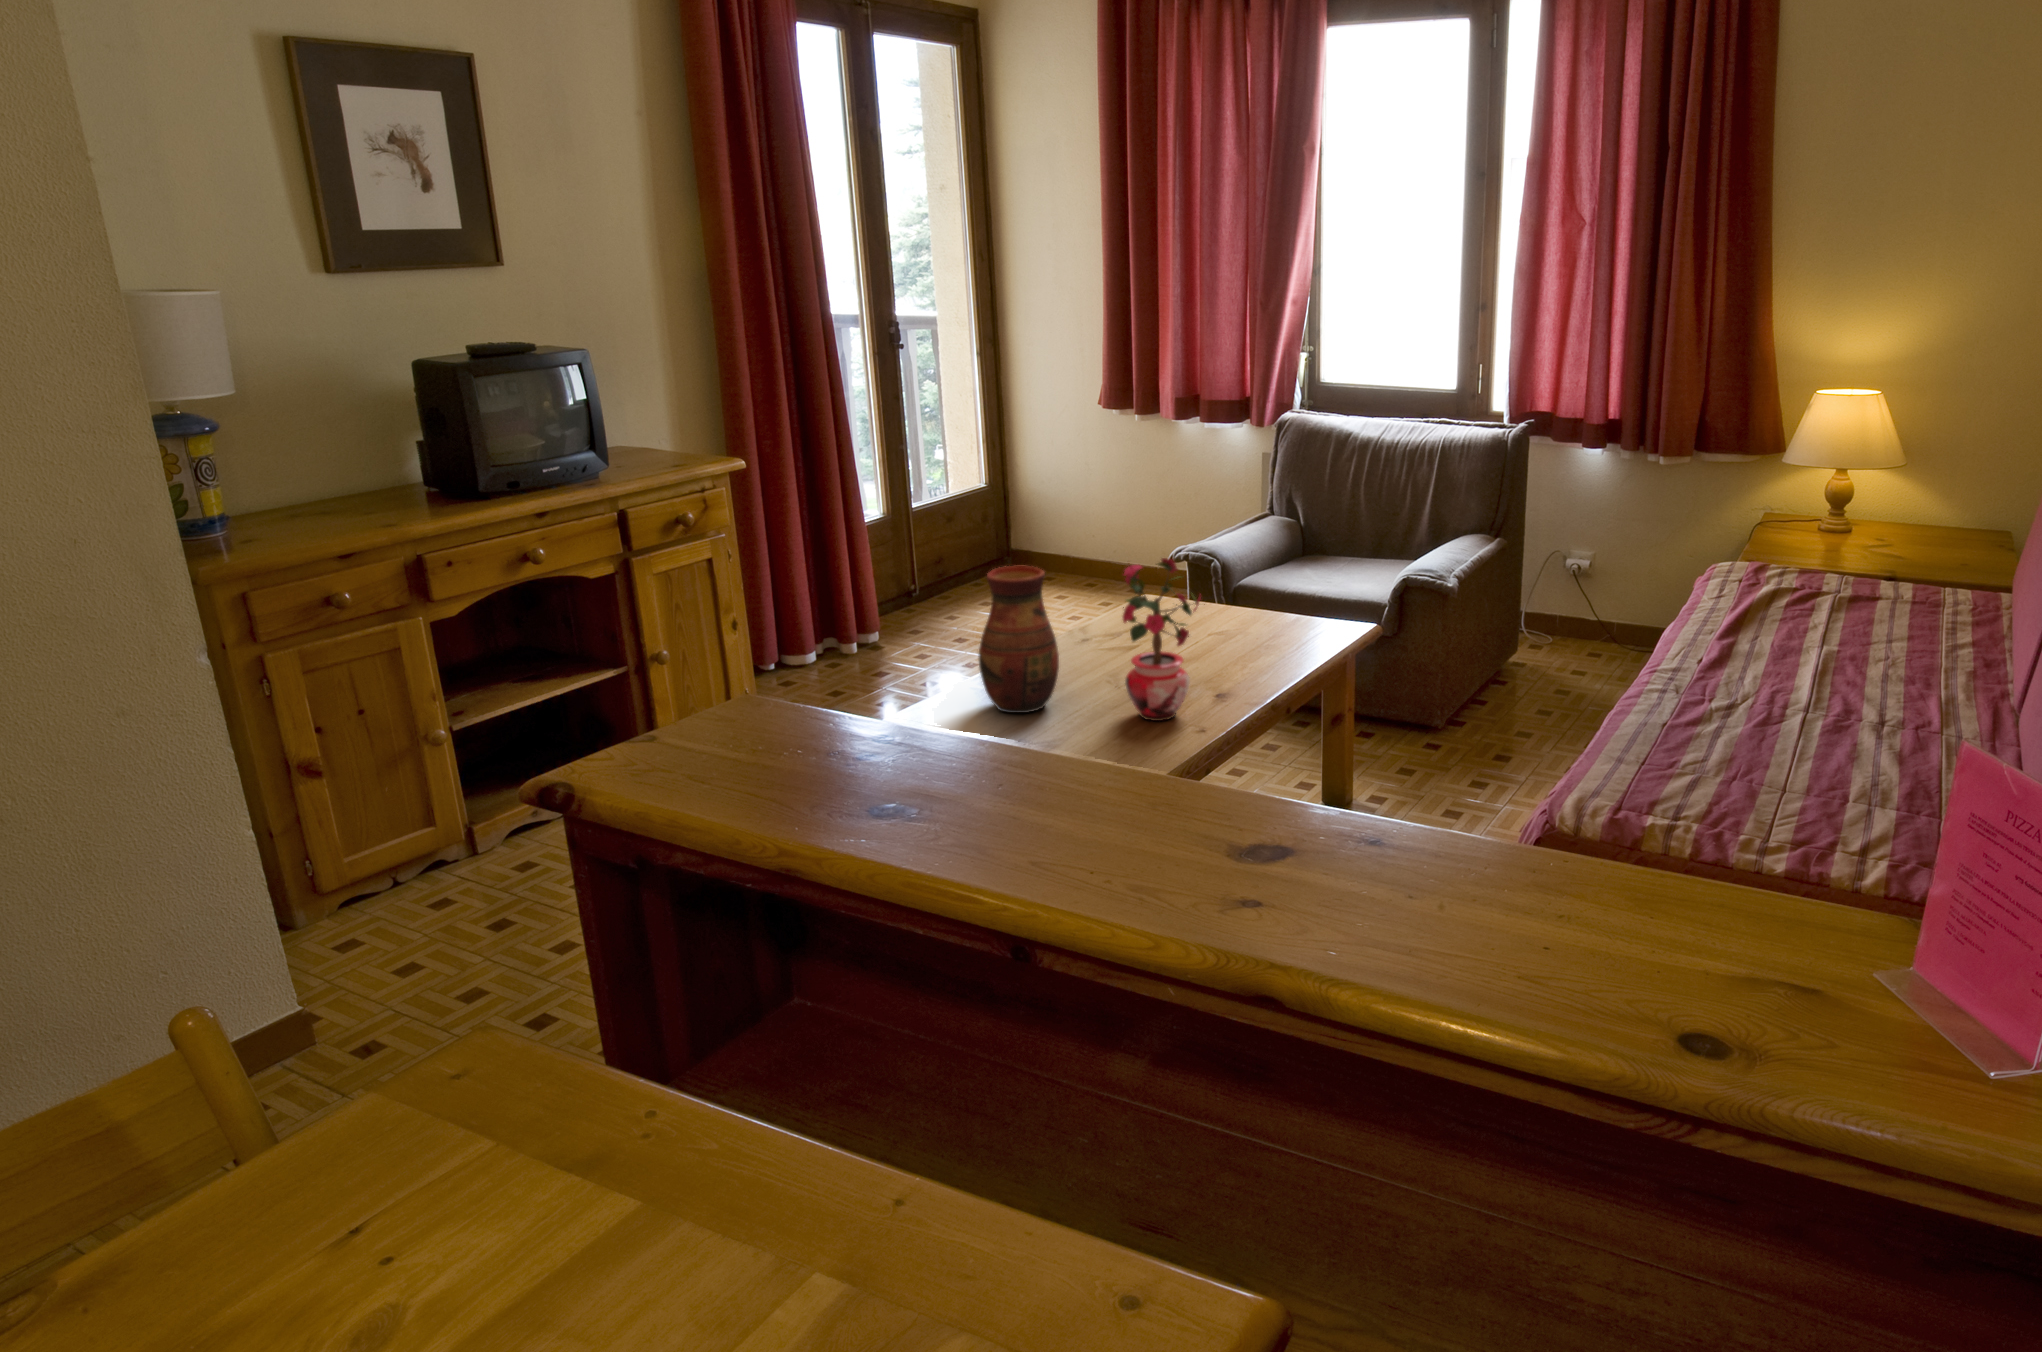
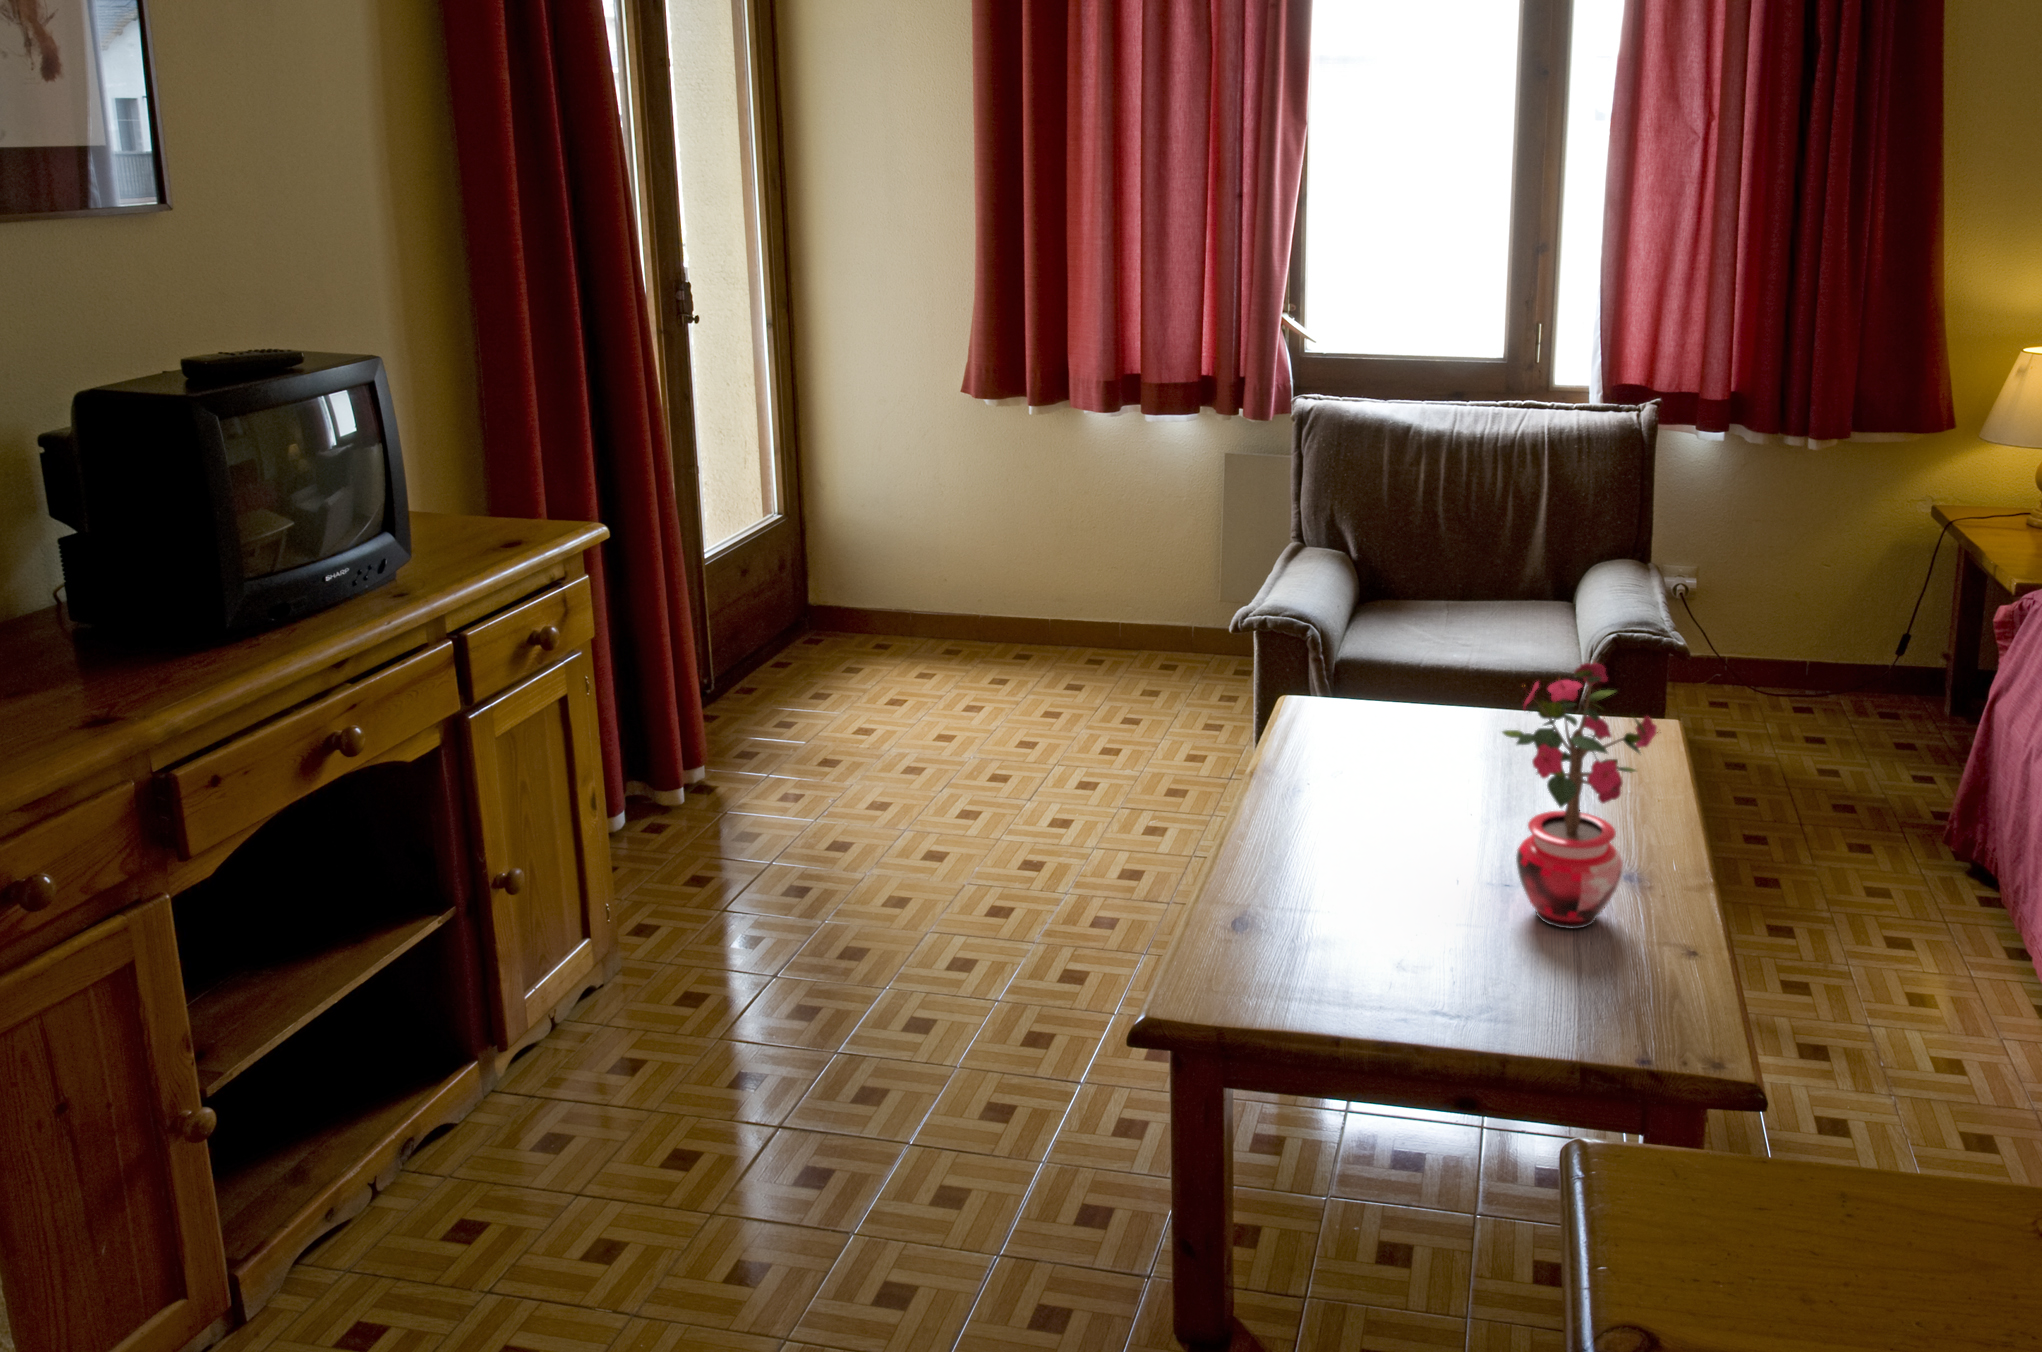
vase: present [979,565,1059,713] -> none [1275,691,1408,945]

